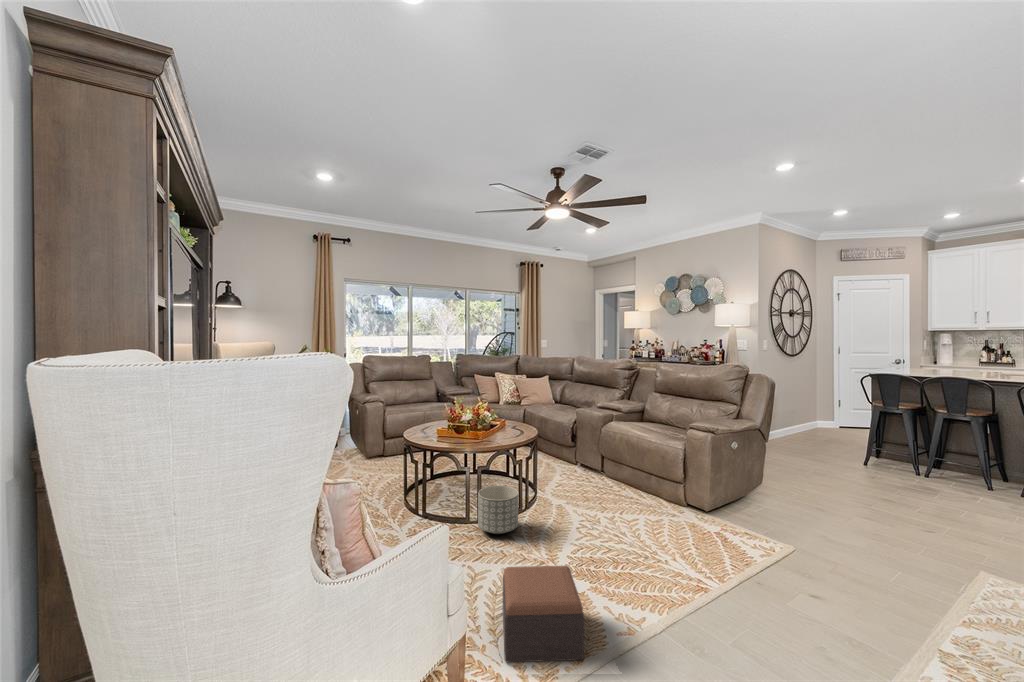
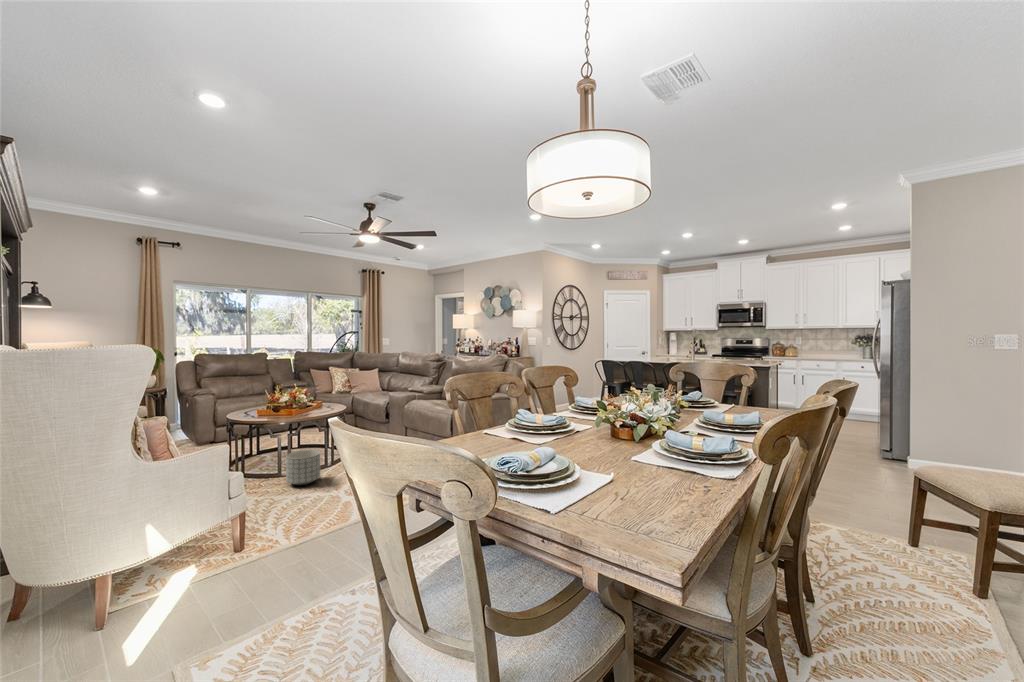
footstool: present [503,566,584,662] -> none [276,488,337,547]

